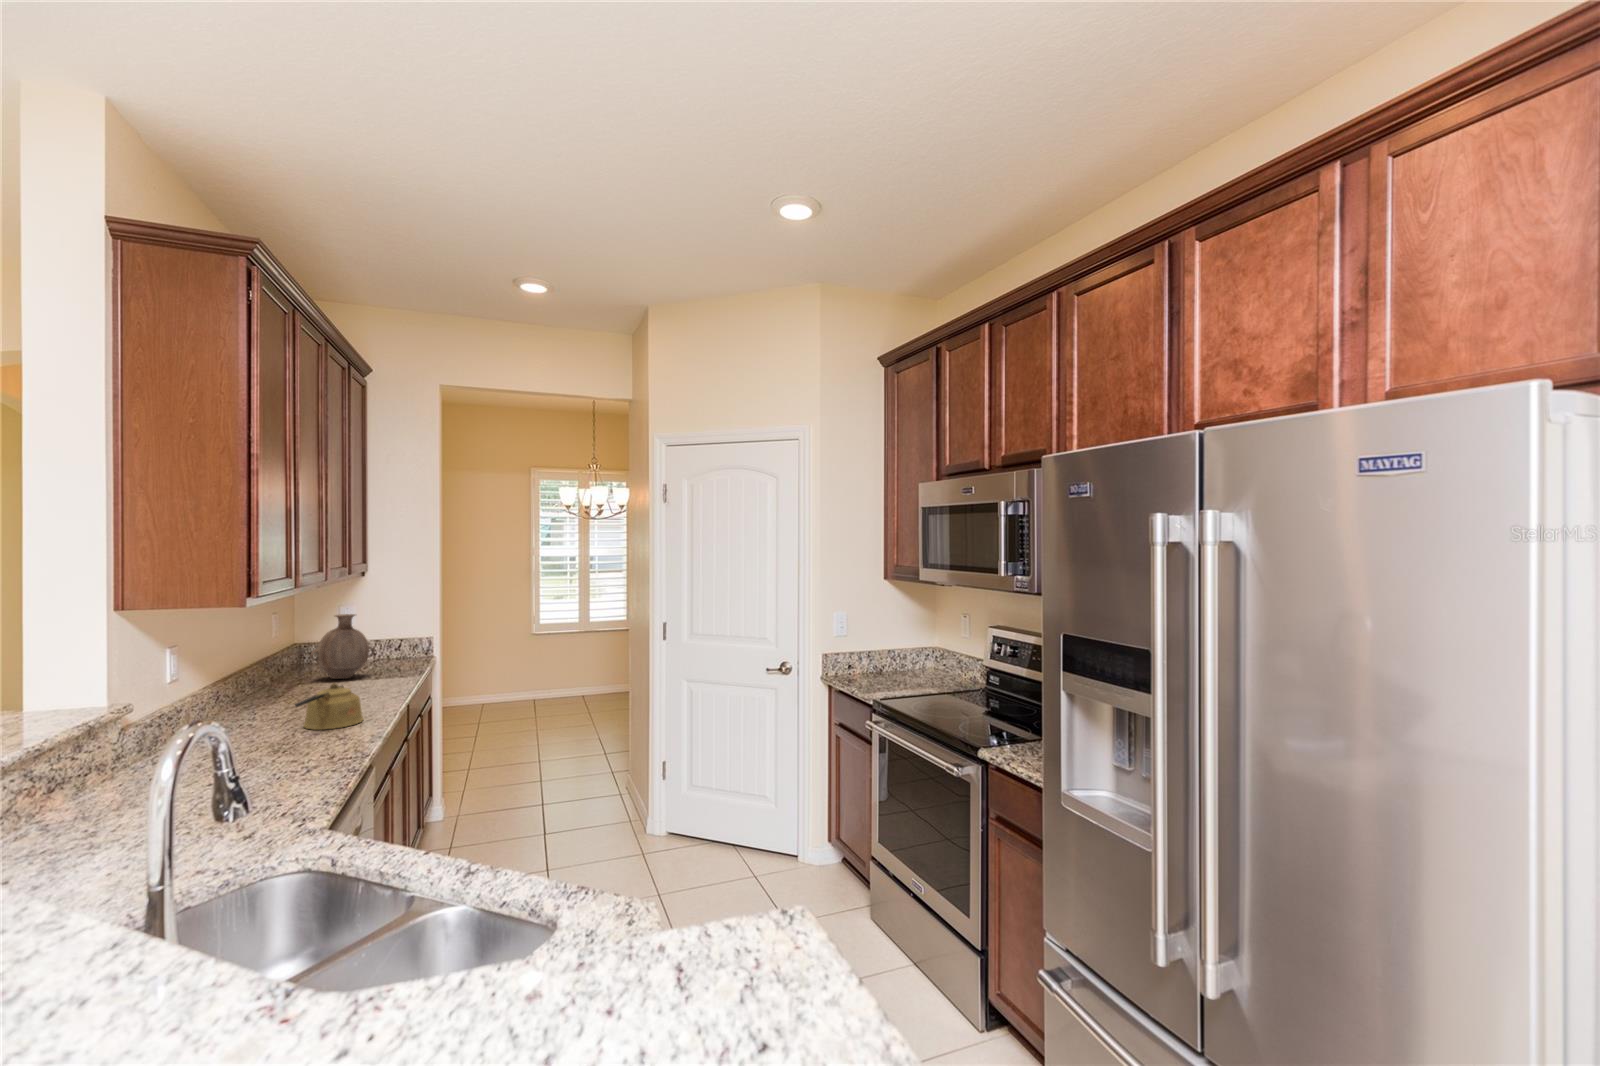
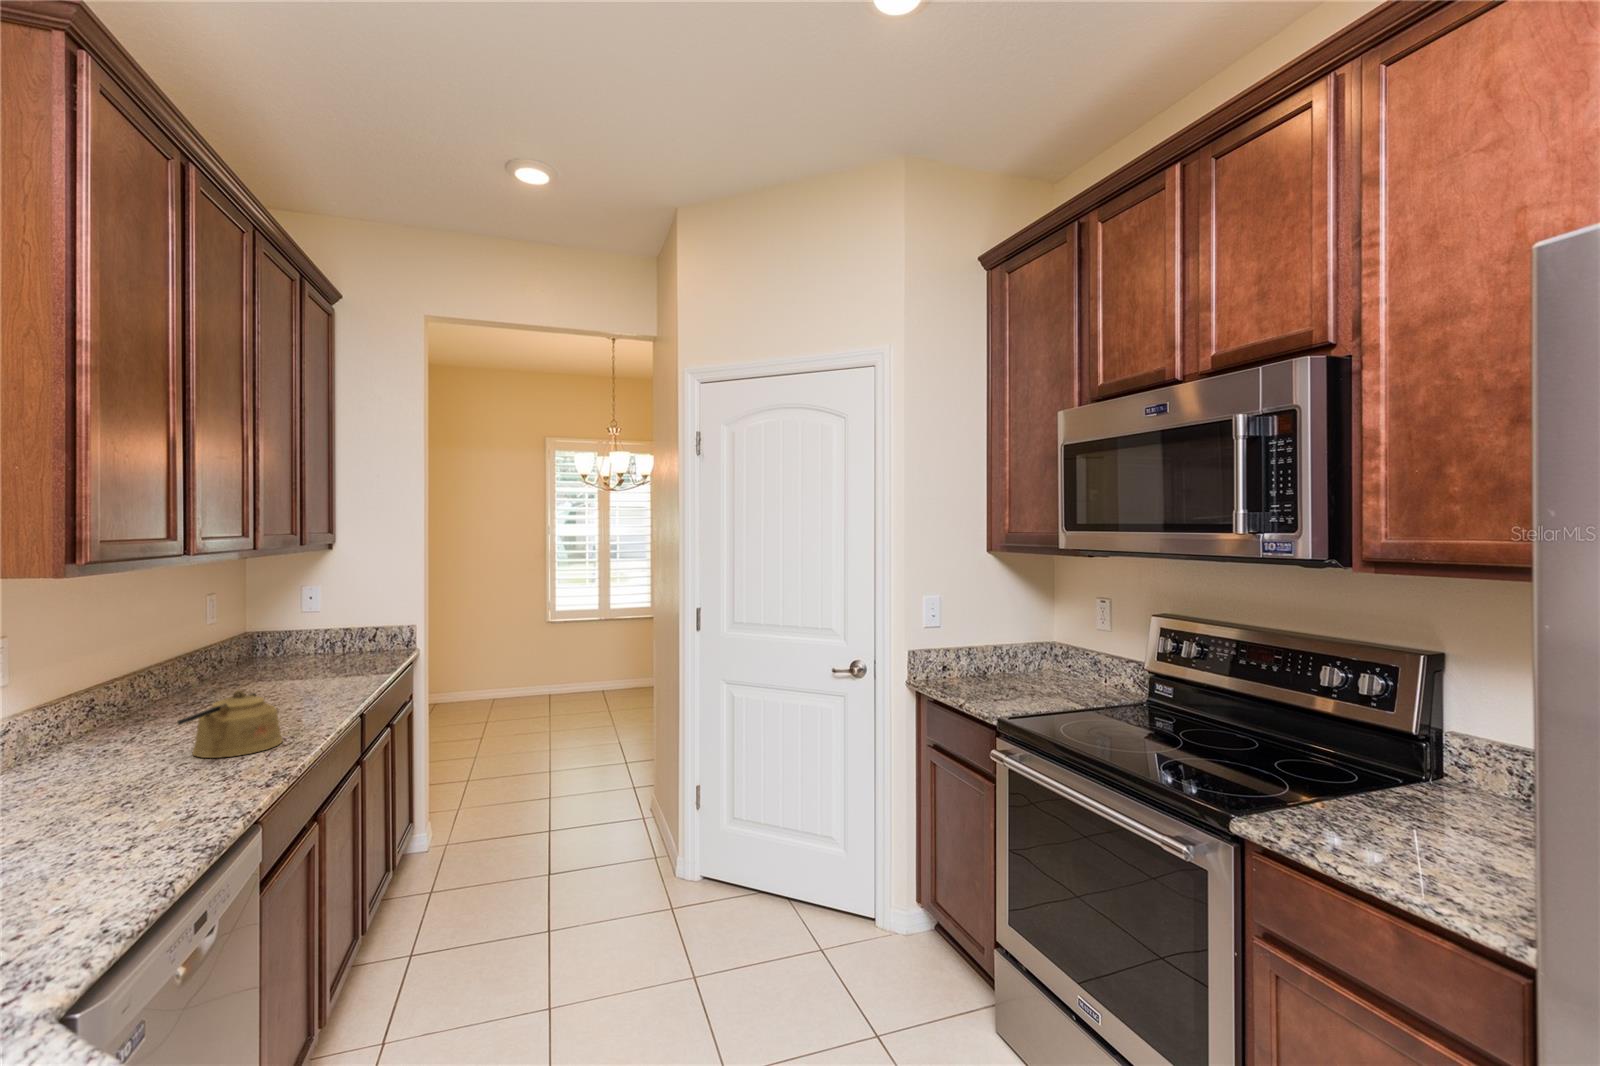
vase: present [311,614,374,679] -> none [249,595,334,678]

